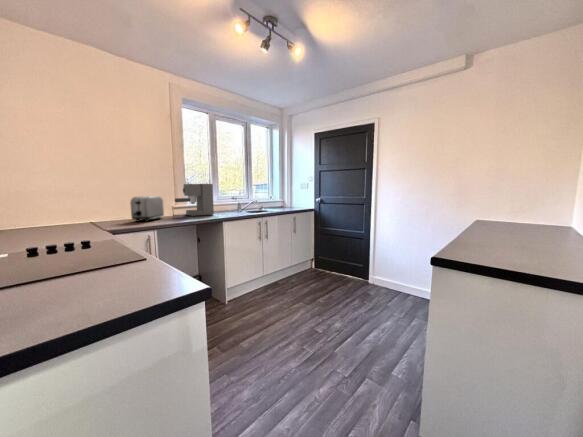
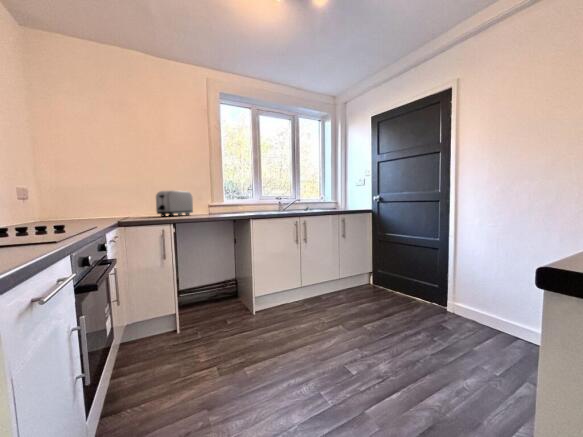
coffee maker: present [175,184,214,216] -> none [206,179,246,214]

